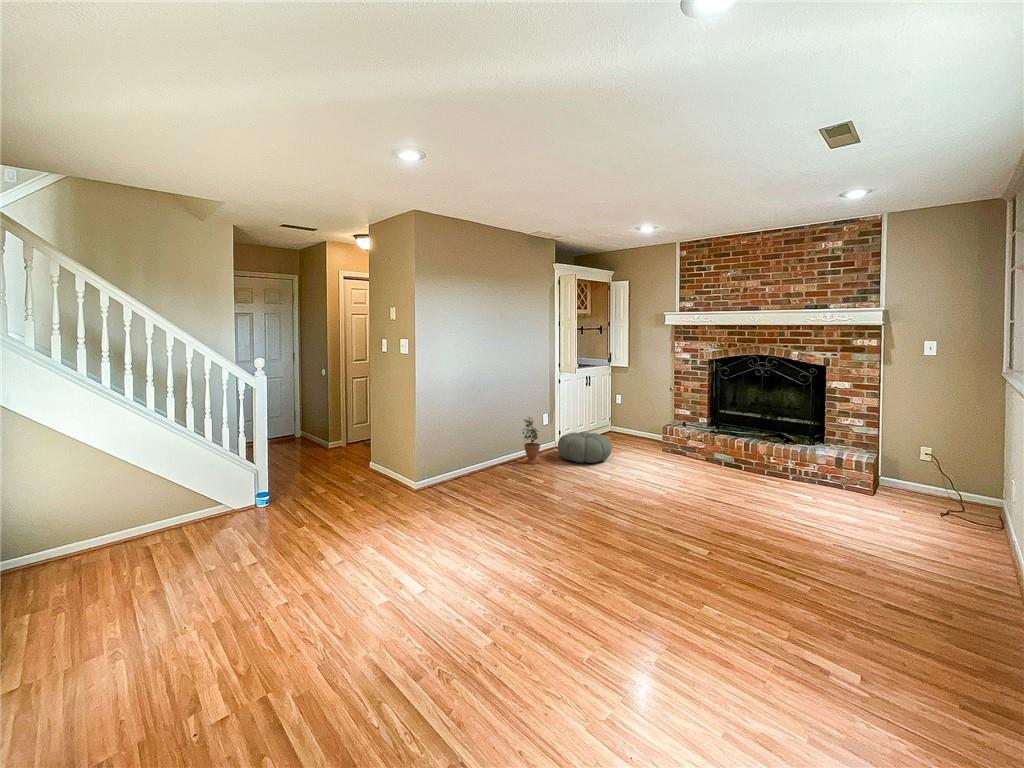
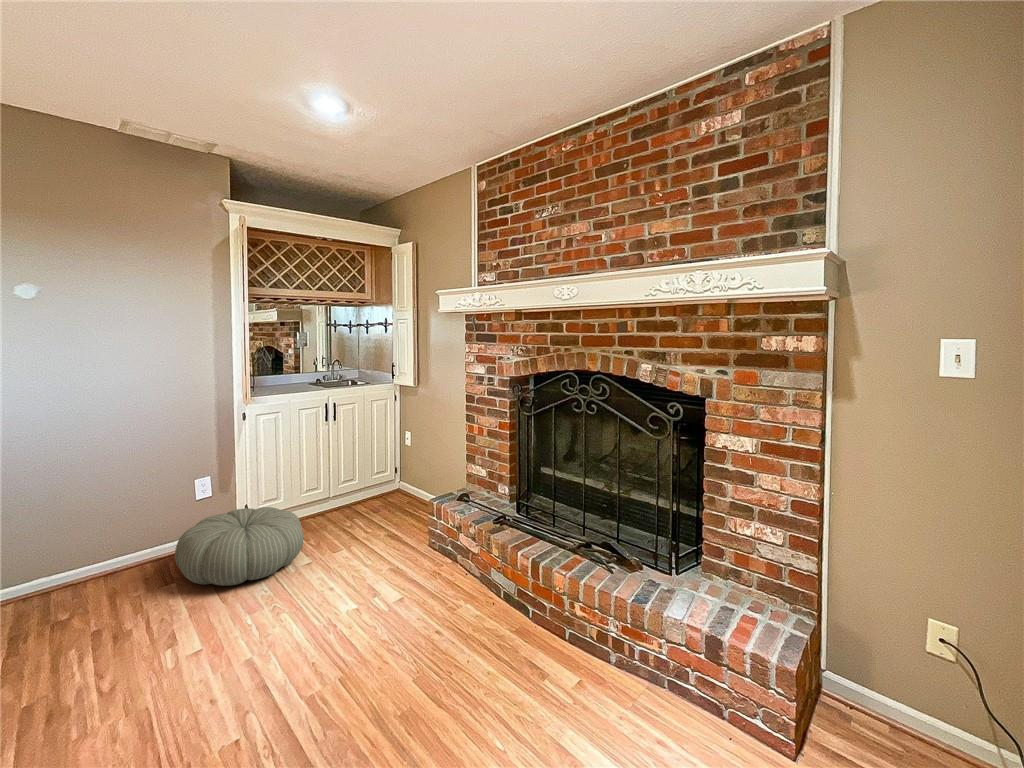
potted plant: present [523,417,540,464] -> none [69,481,129,587]

